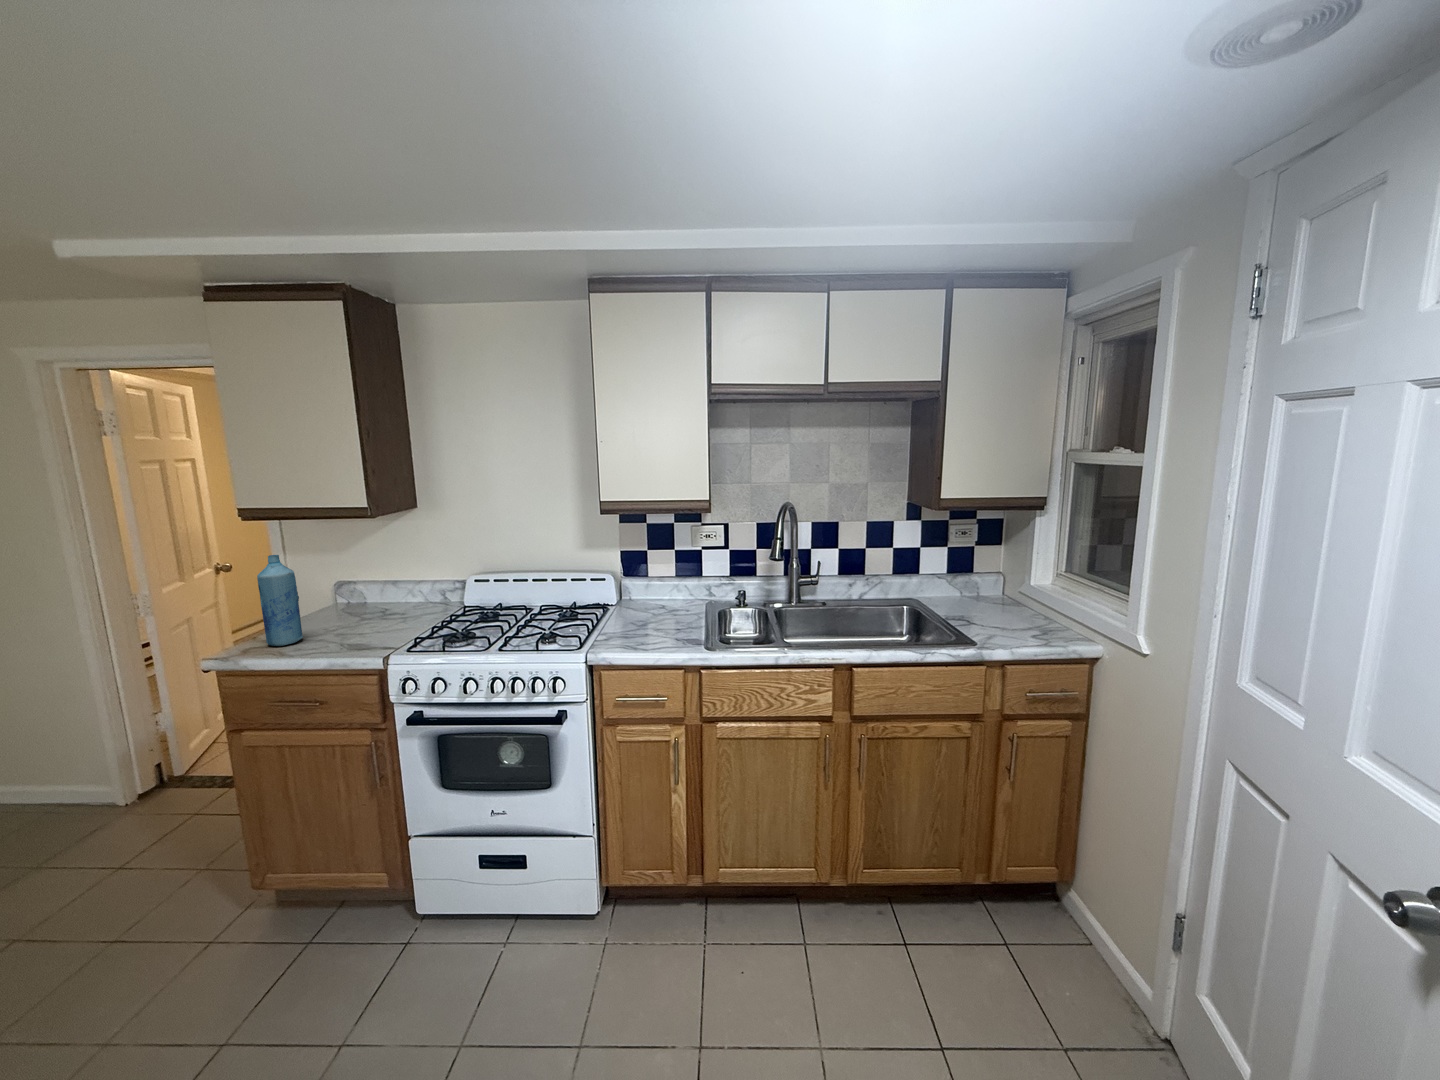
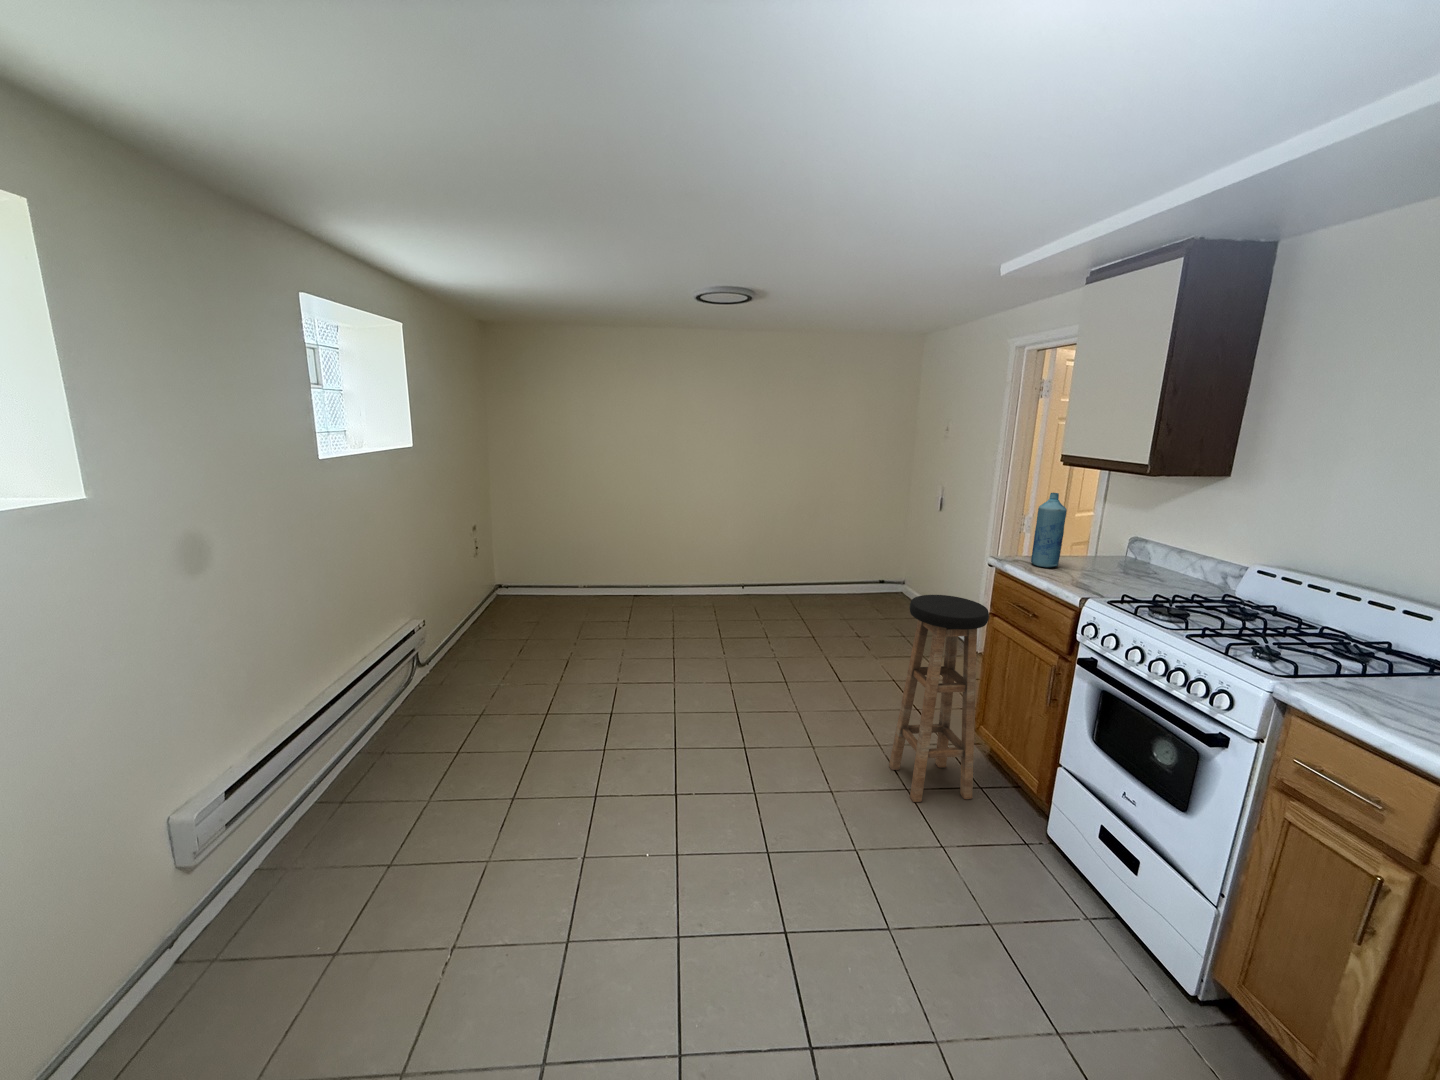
bar stool: none [127,722,312,1040] -> present [889,595,989,802]

